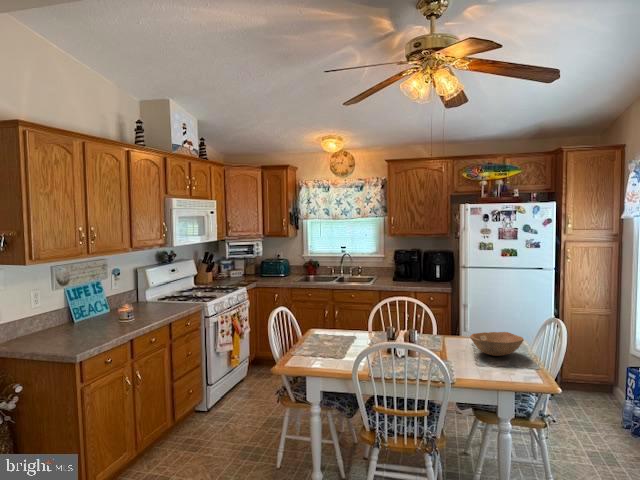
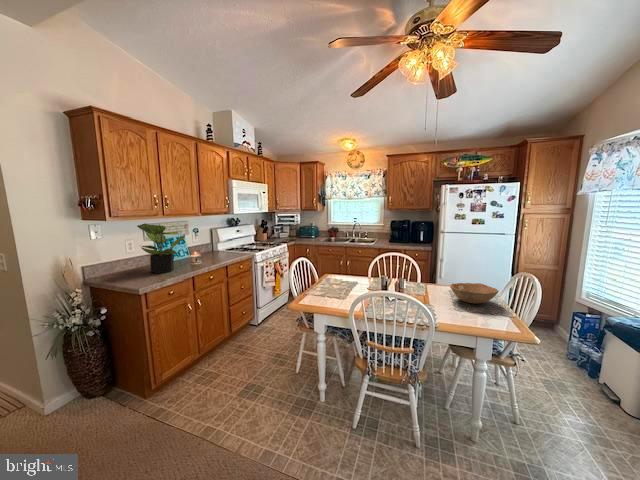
potted plant: none [52,266,116,335] -> present [137,224,185,273]

